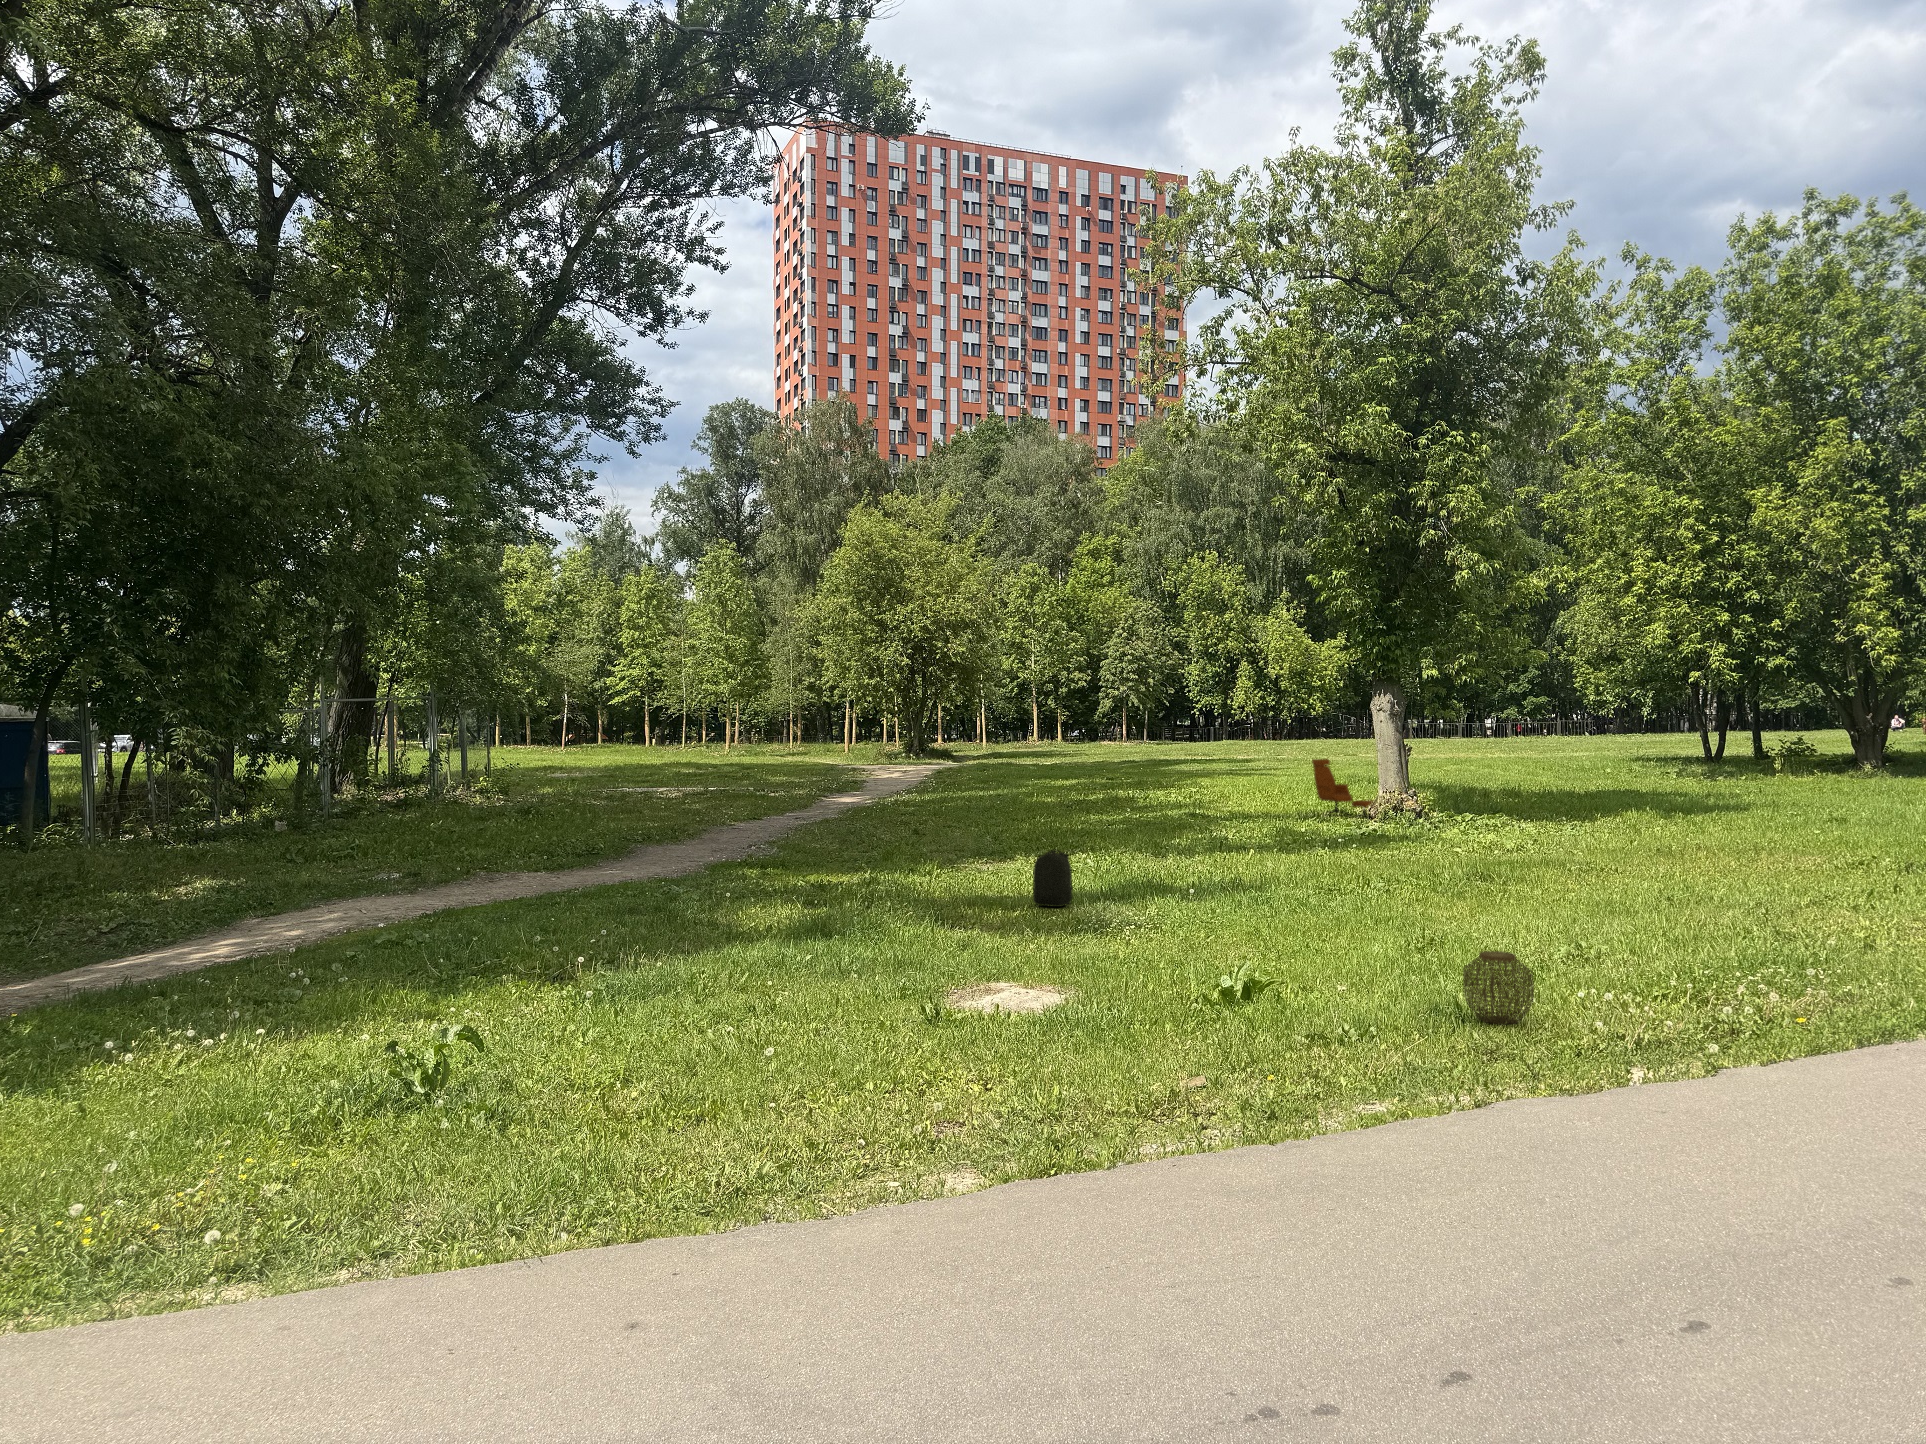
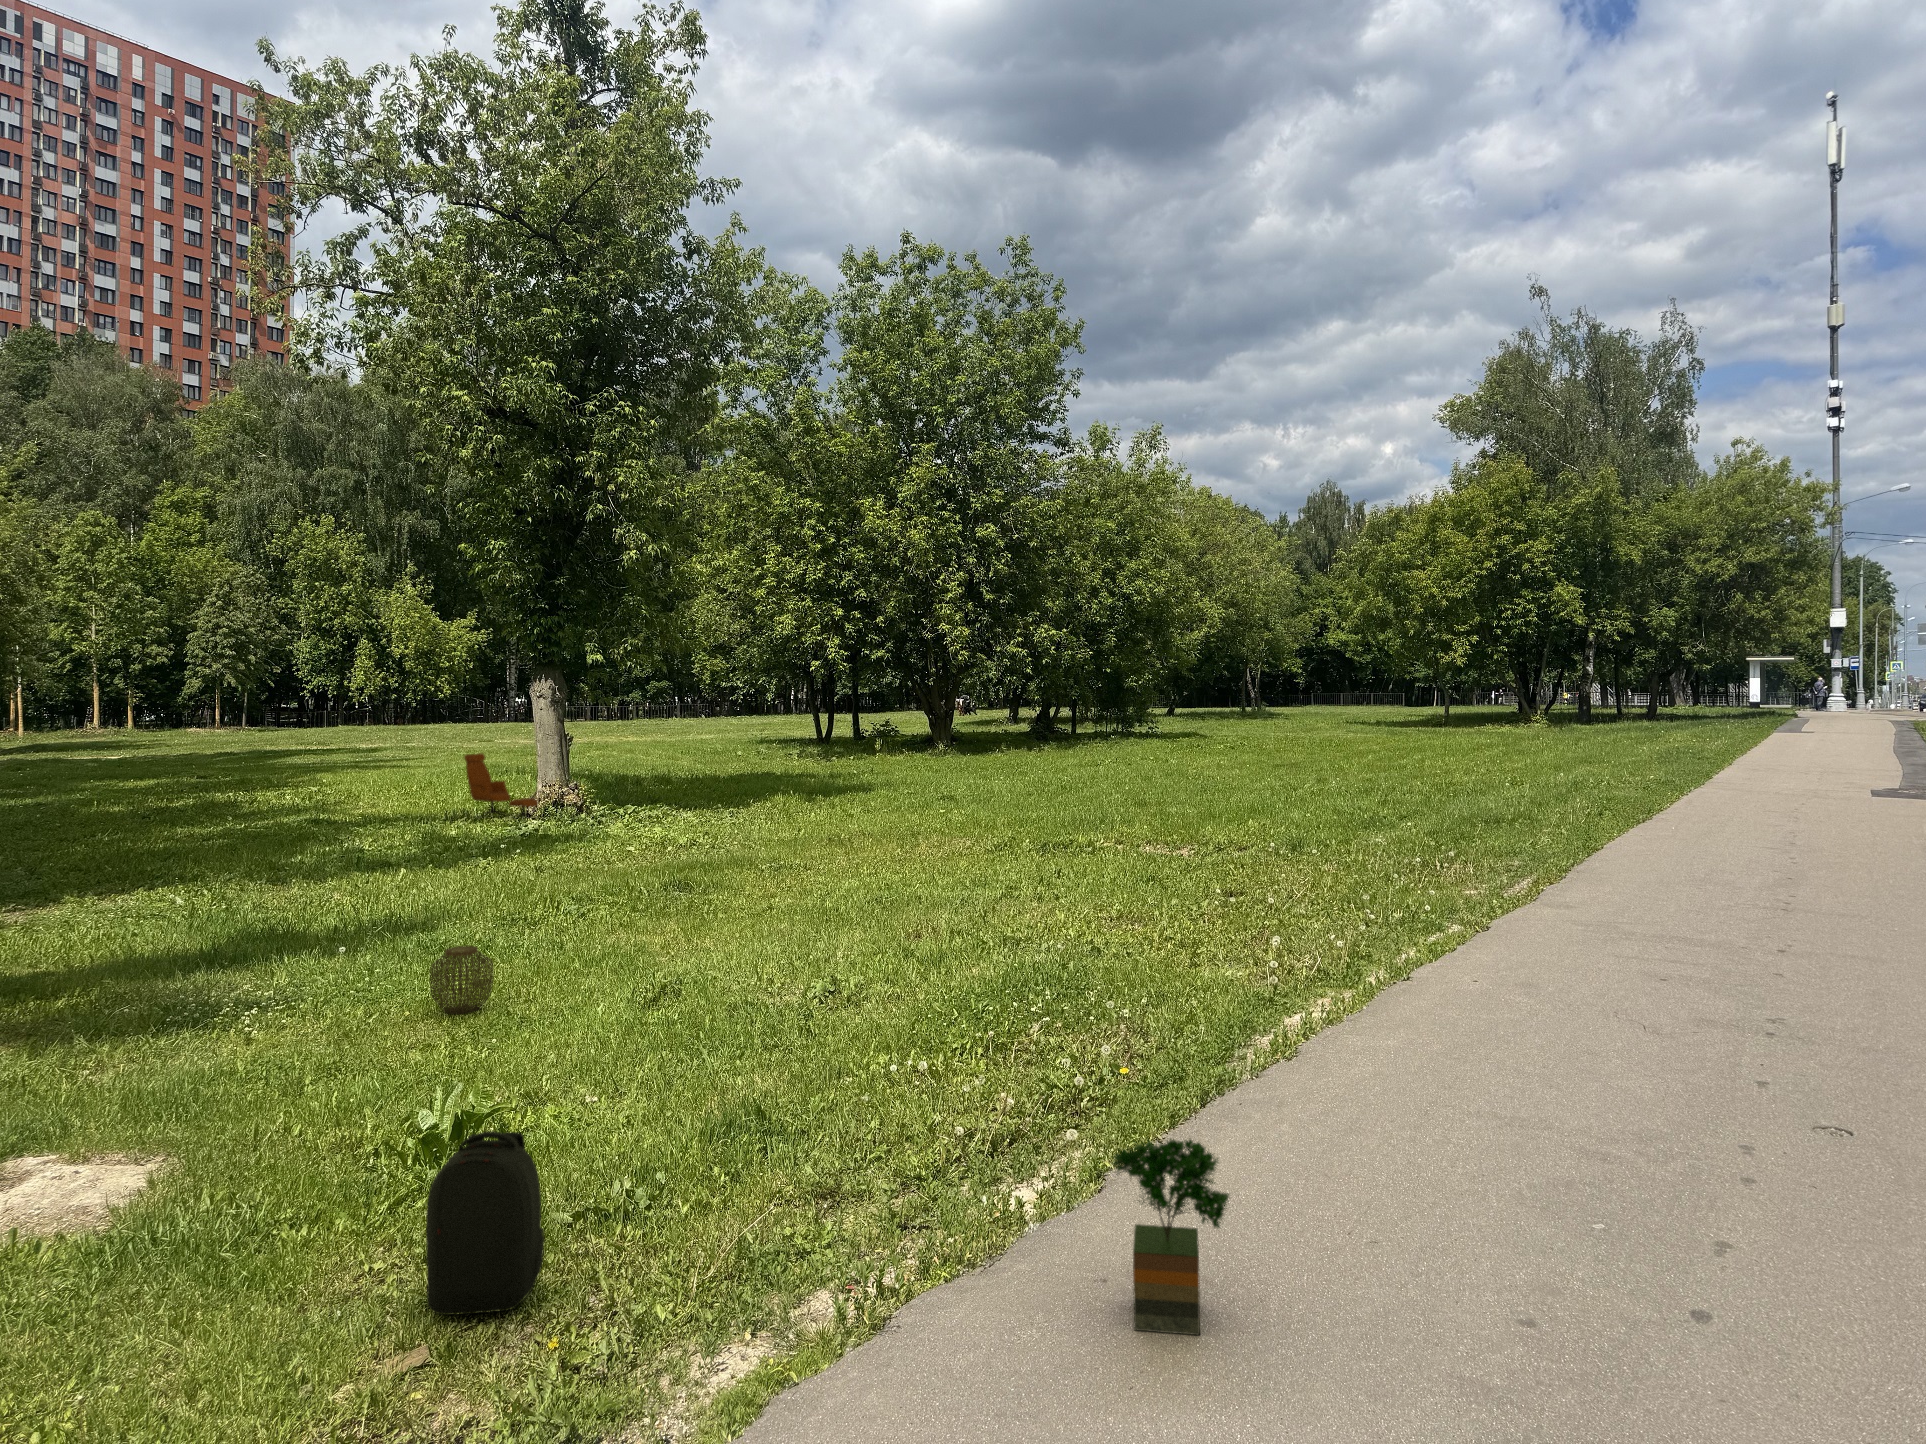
backpack: present [1033,850,1073,907] -> present [426,1131,545,1315]
woven basket: present [1463,951,1534,1024] -> present [430,946,493,1014]
potted tree: none [1766,1006,1875,1155] -> present [1111,1139,1229,1335]

